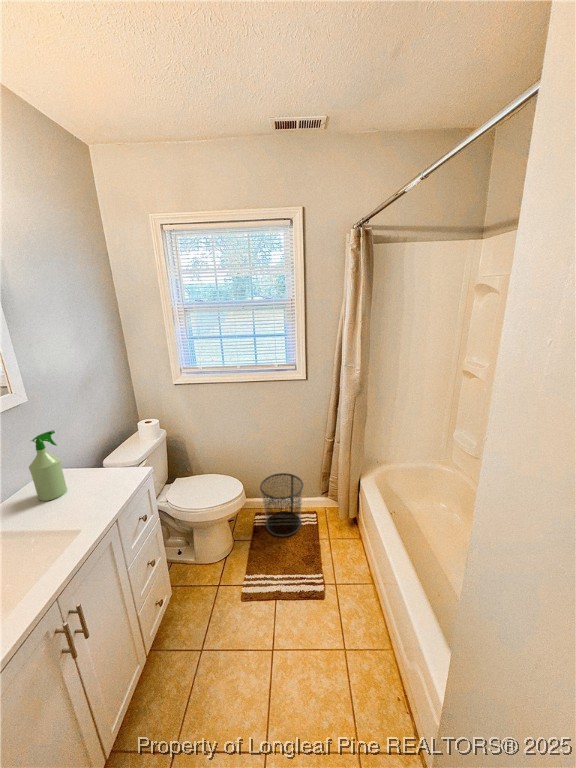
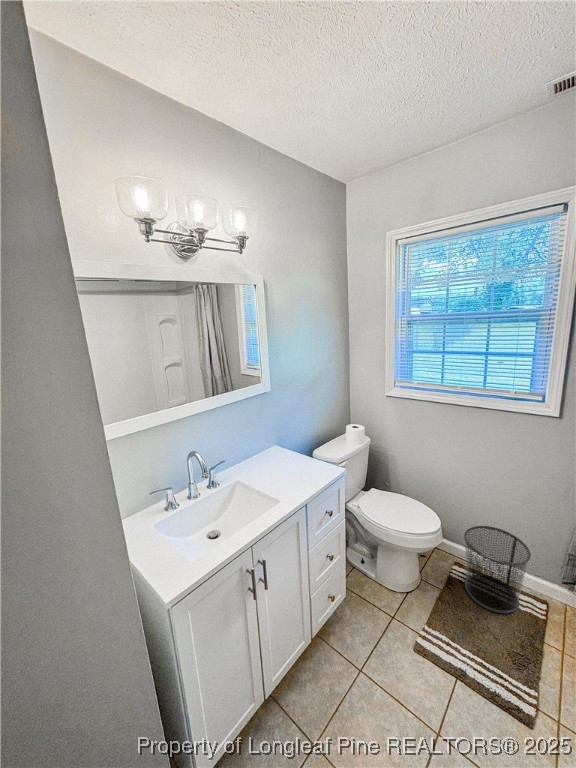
spray bottle: present [29,430,67,501] -> none [261,416,281,470]

